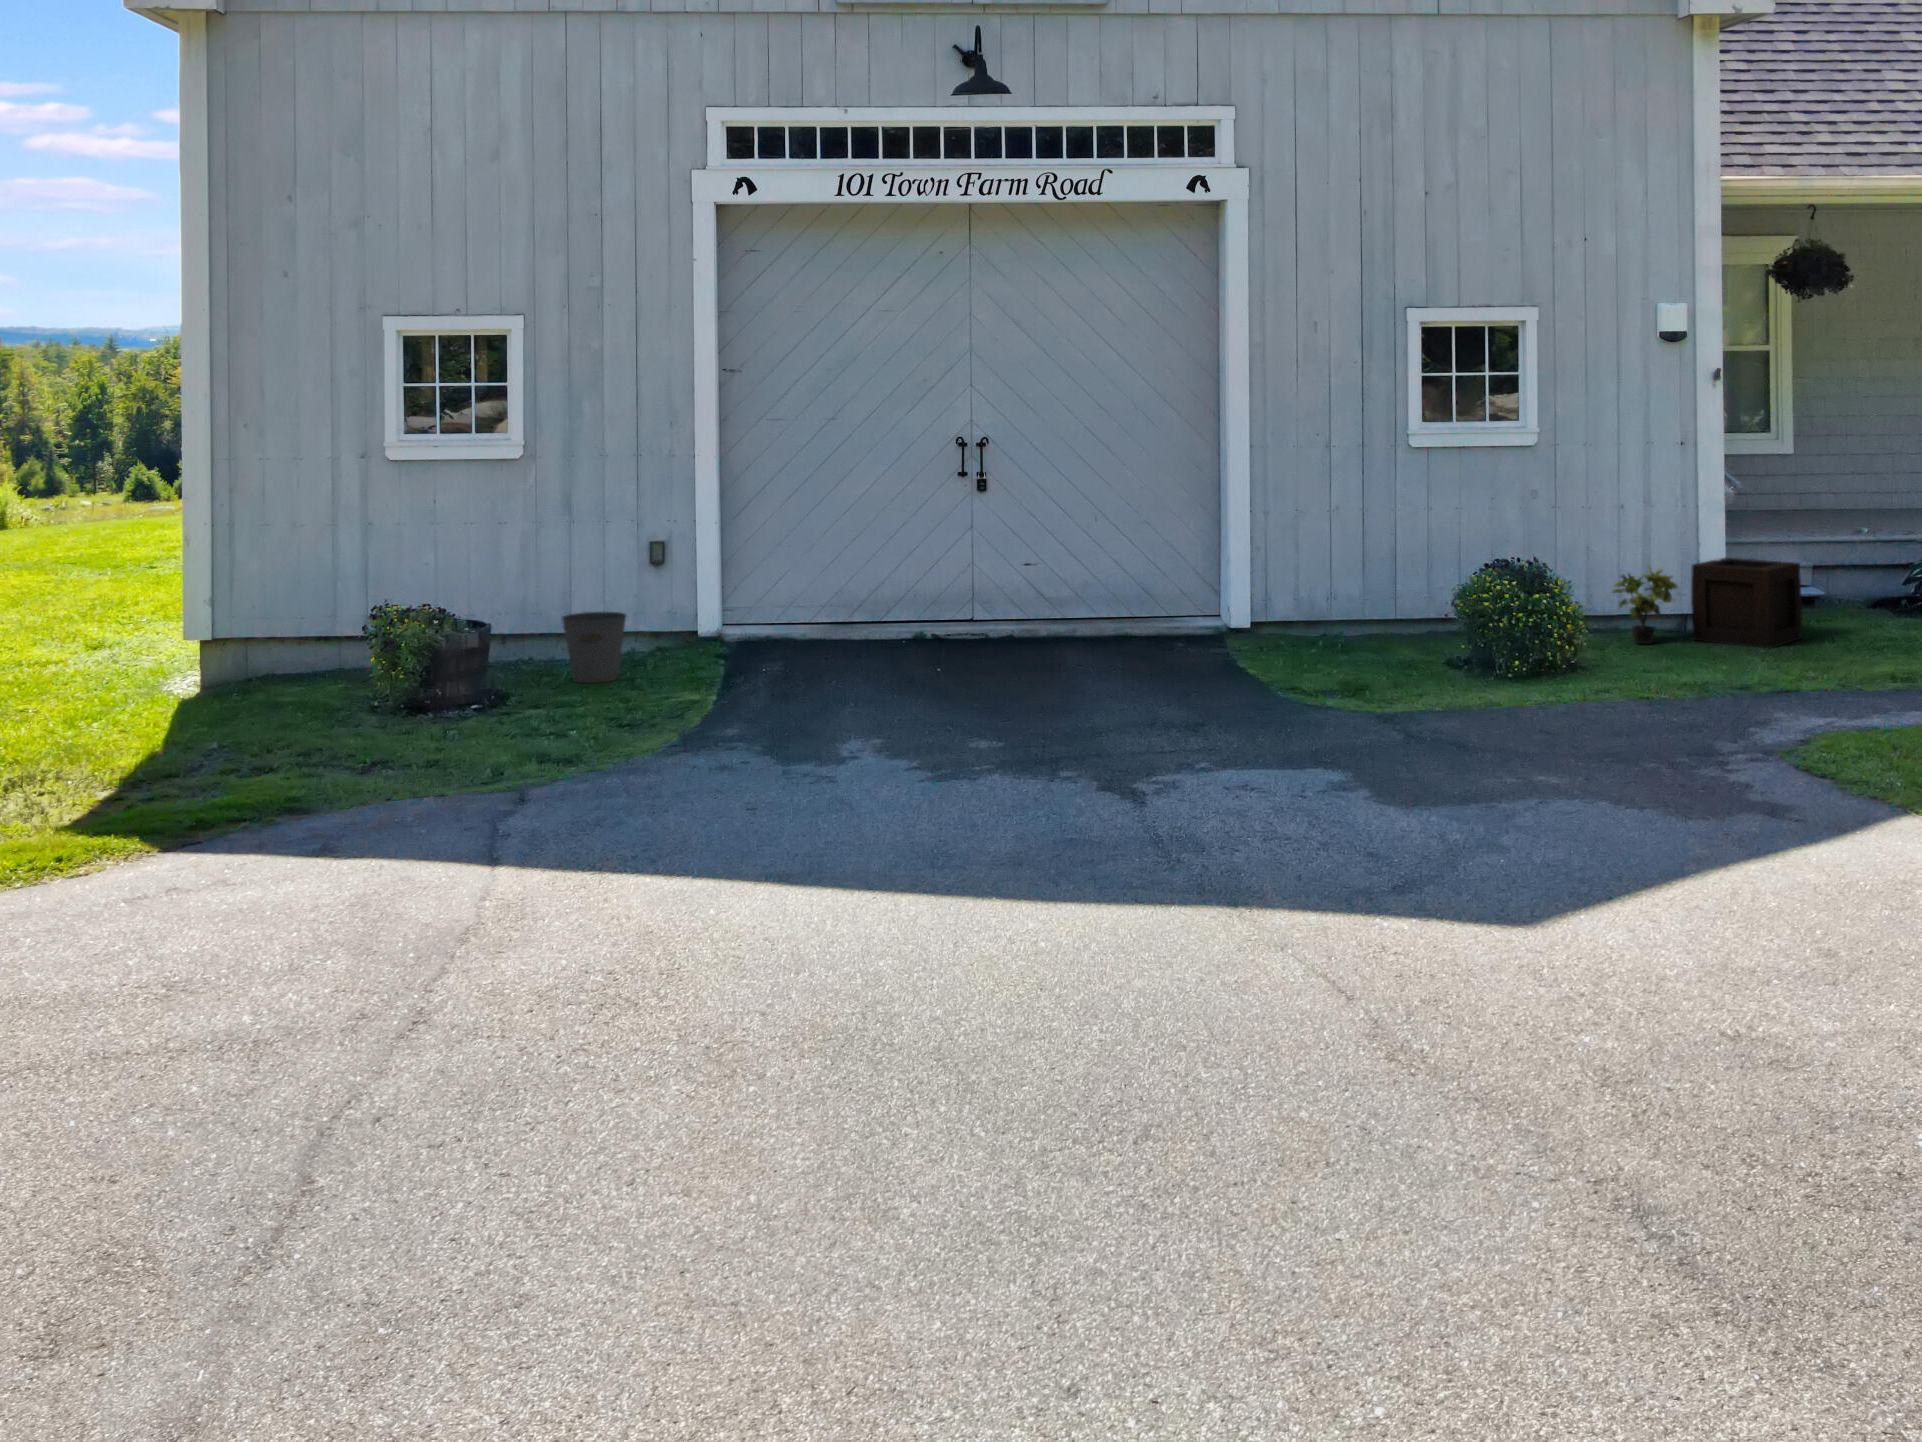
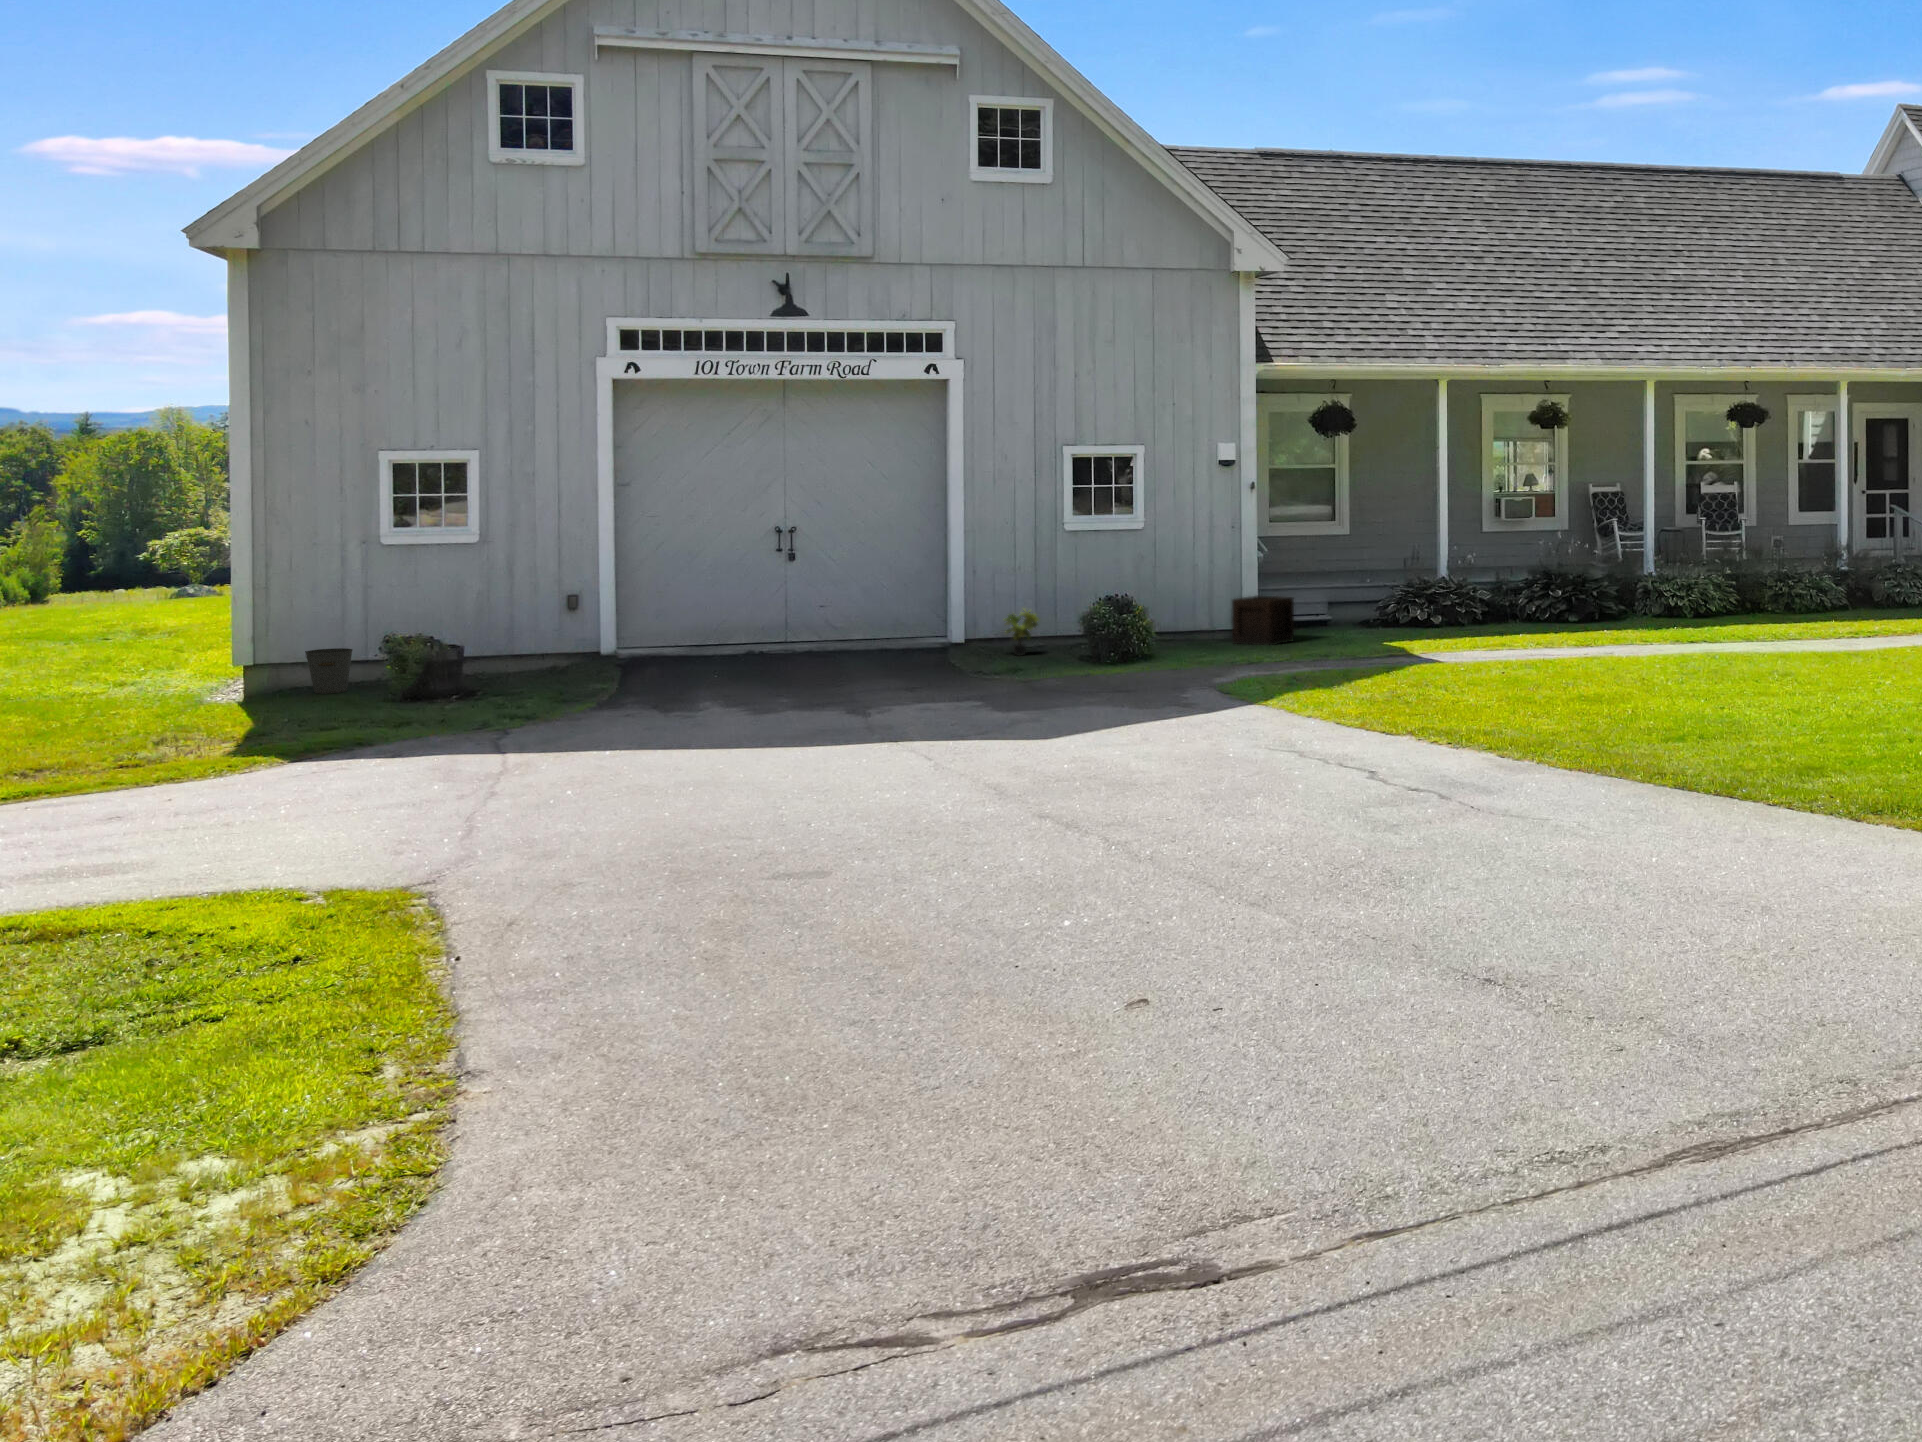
potted plant: present [1613,566,1677,644] -> present [1005,611,1039,655]
bucket: present [562,612,626,683] -> present [305,648,352,694]

